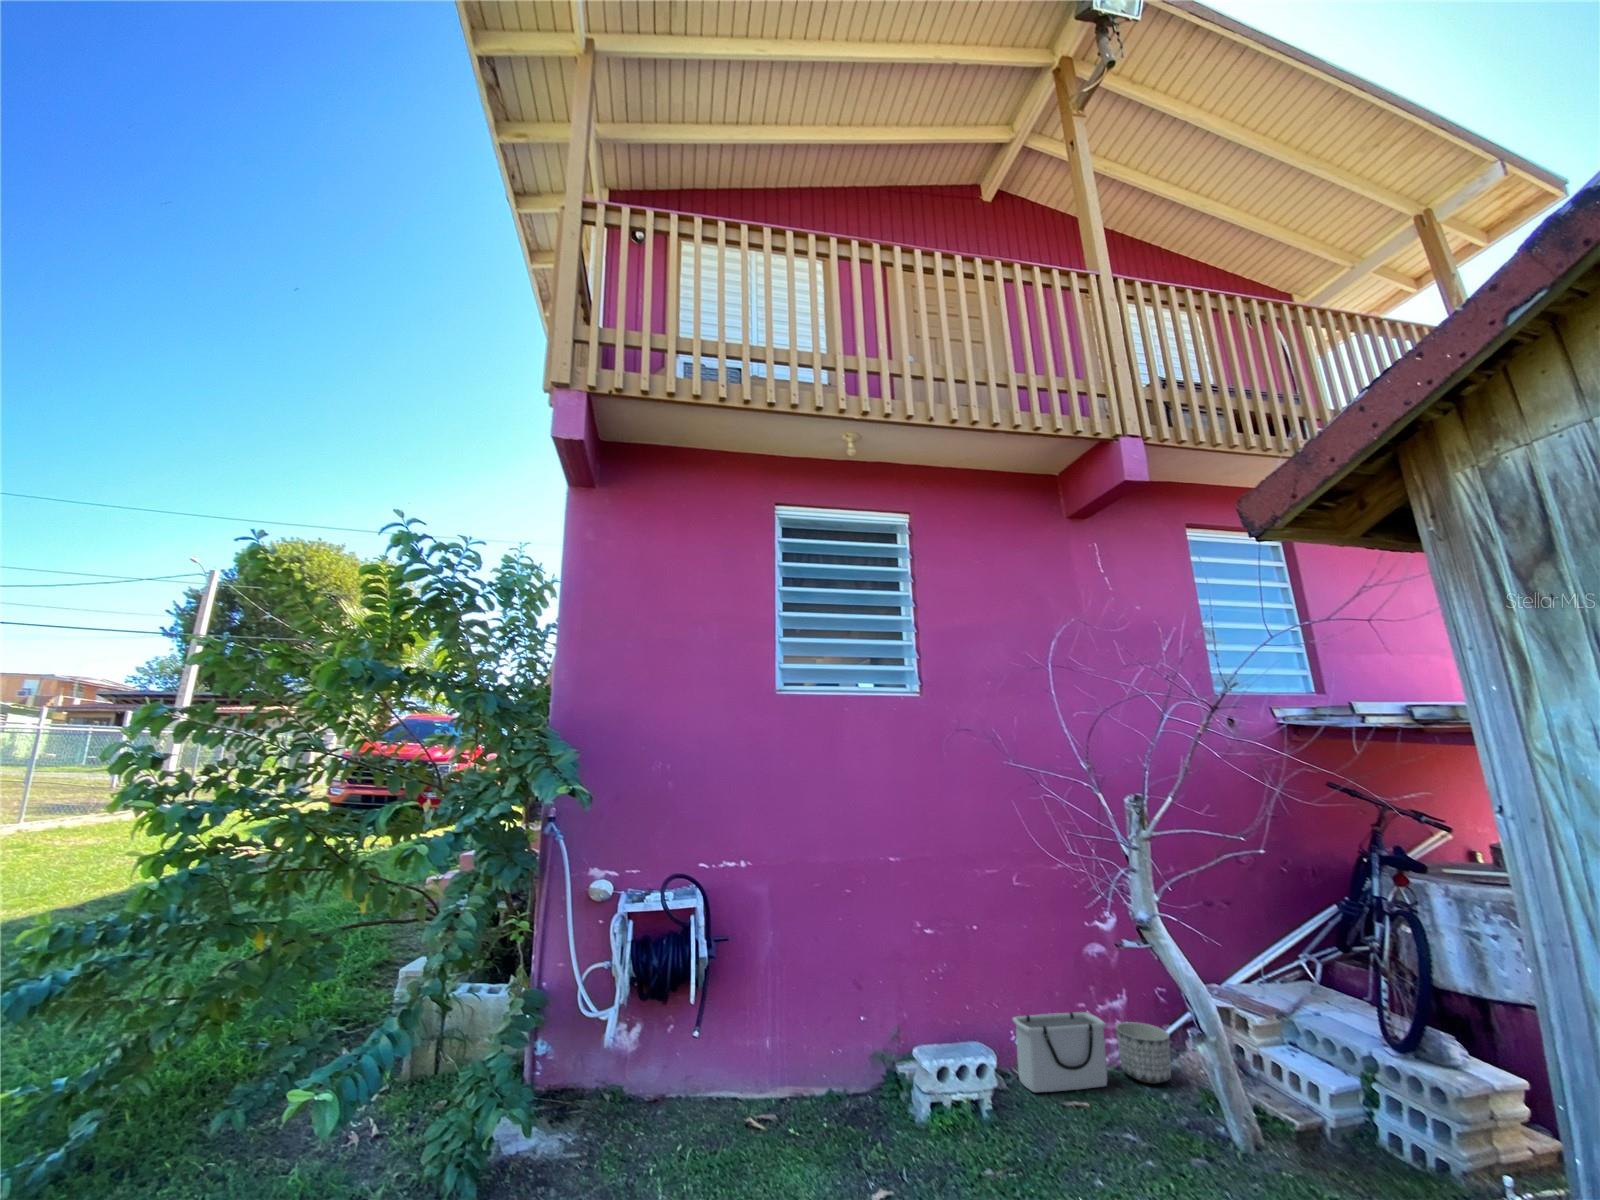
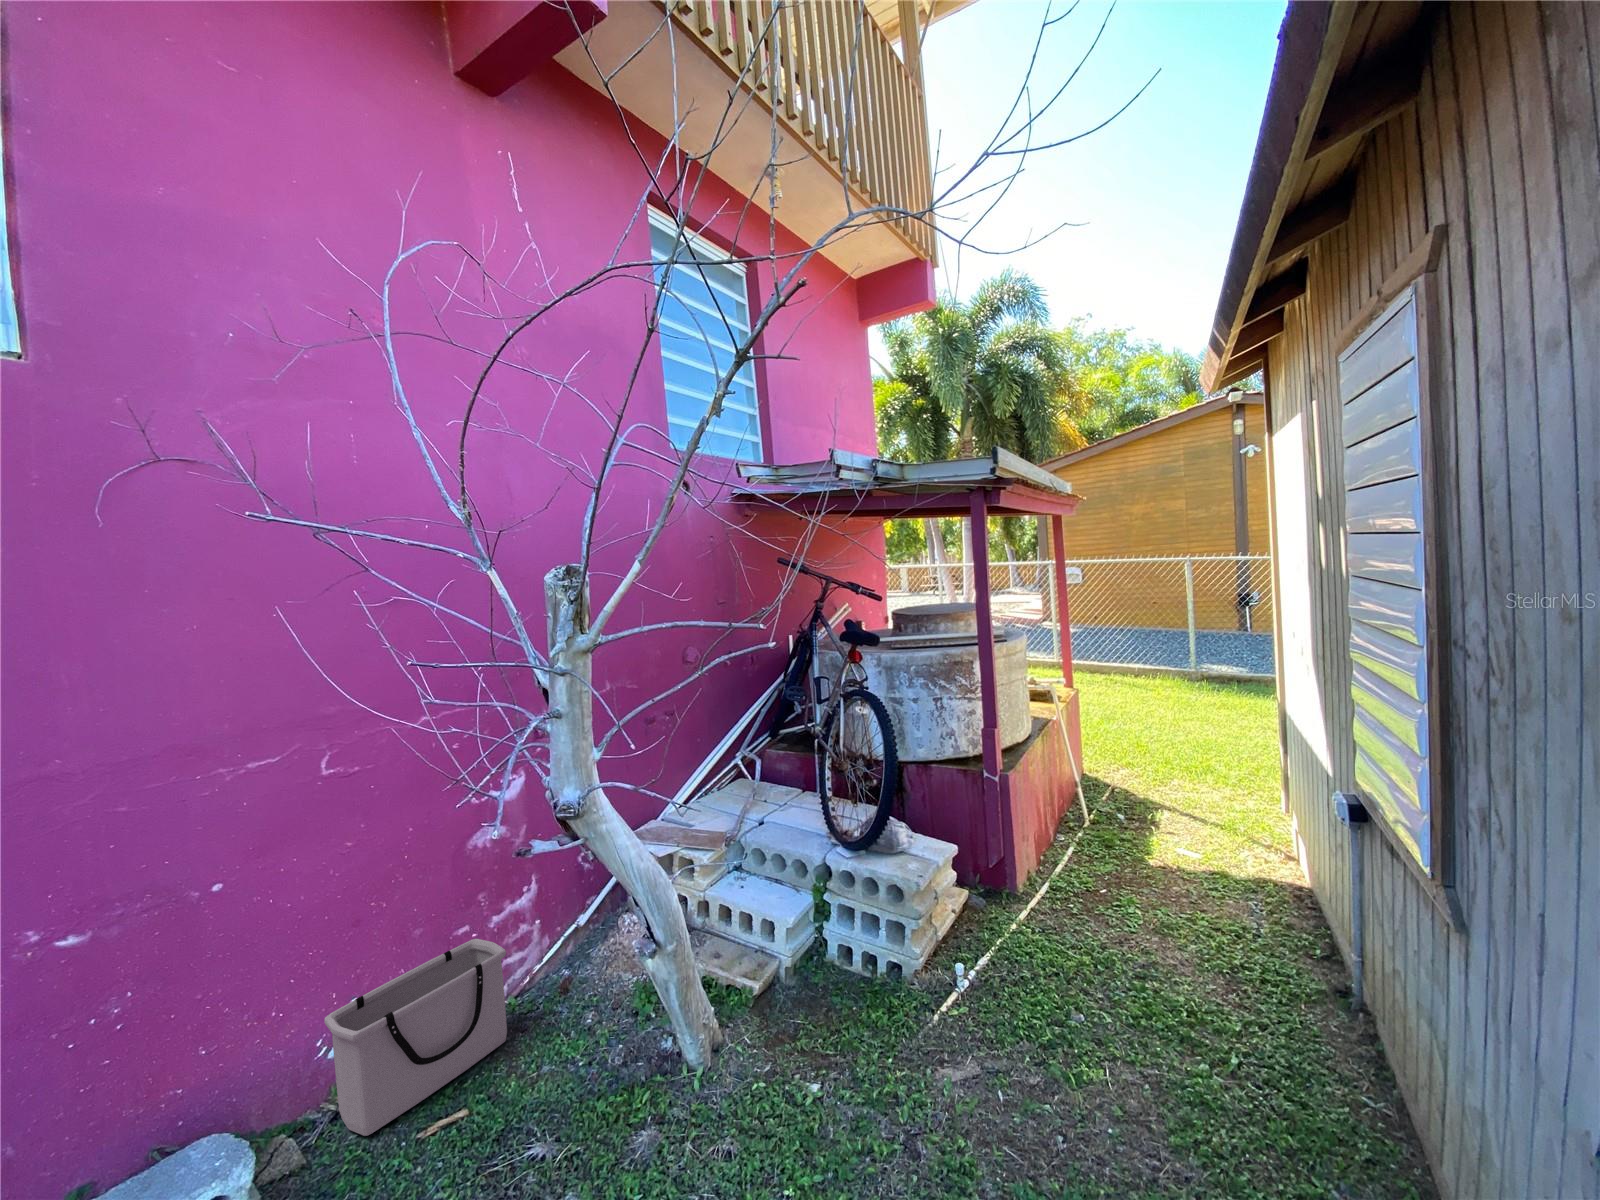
planter: present [1116,1022,1171,1083] -> none [521,911,599,1003]

